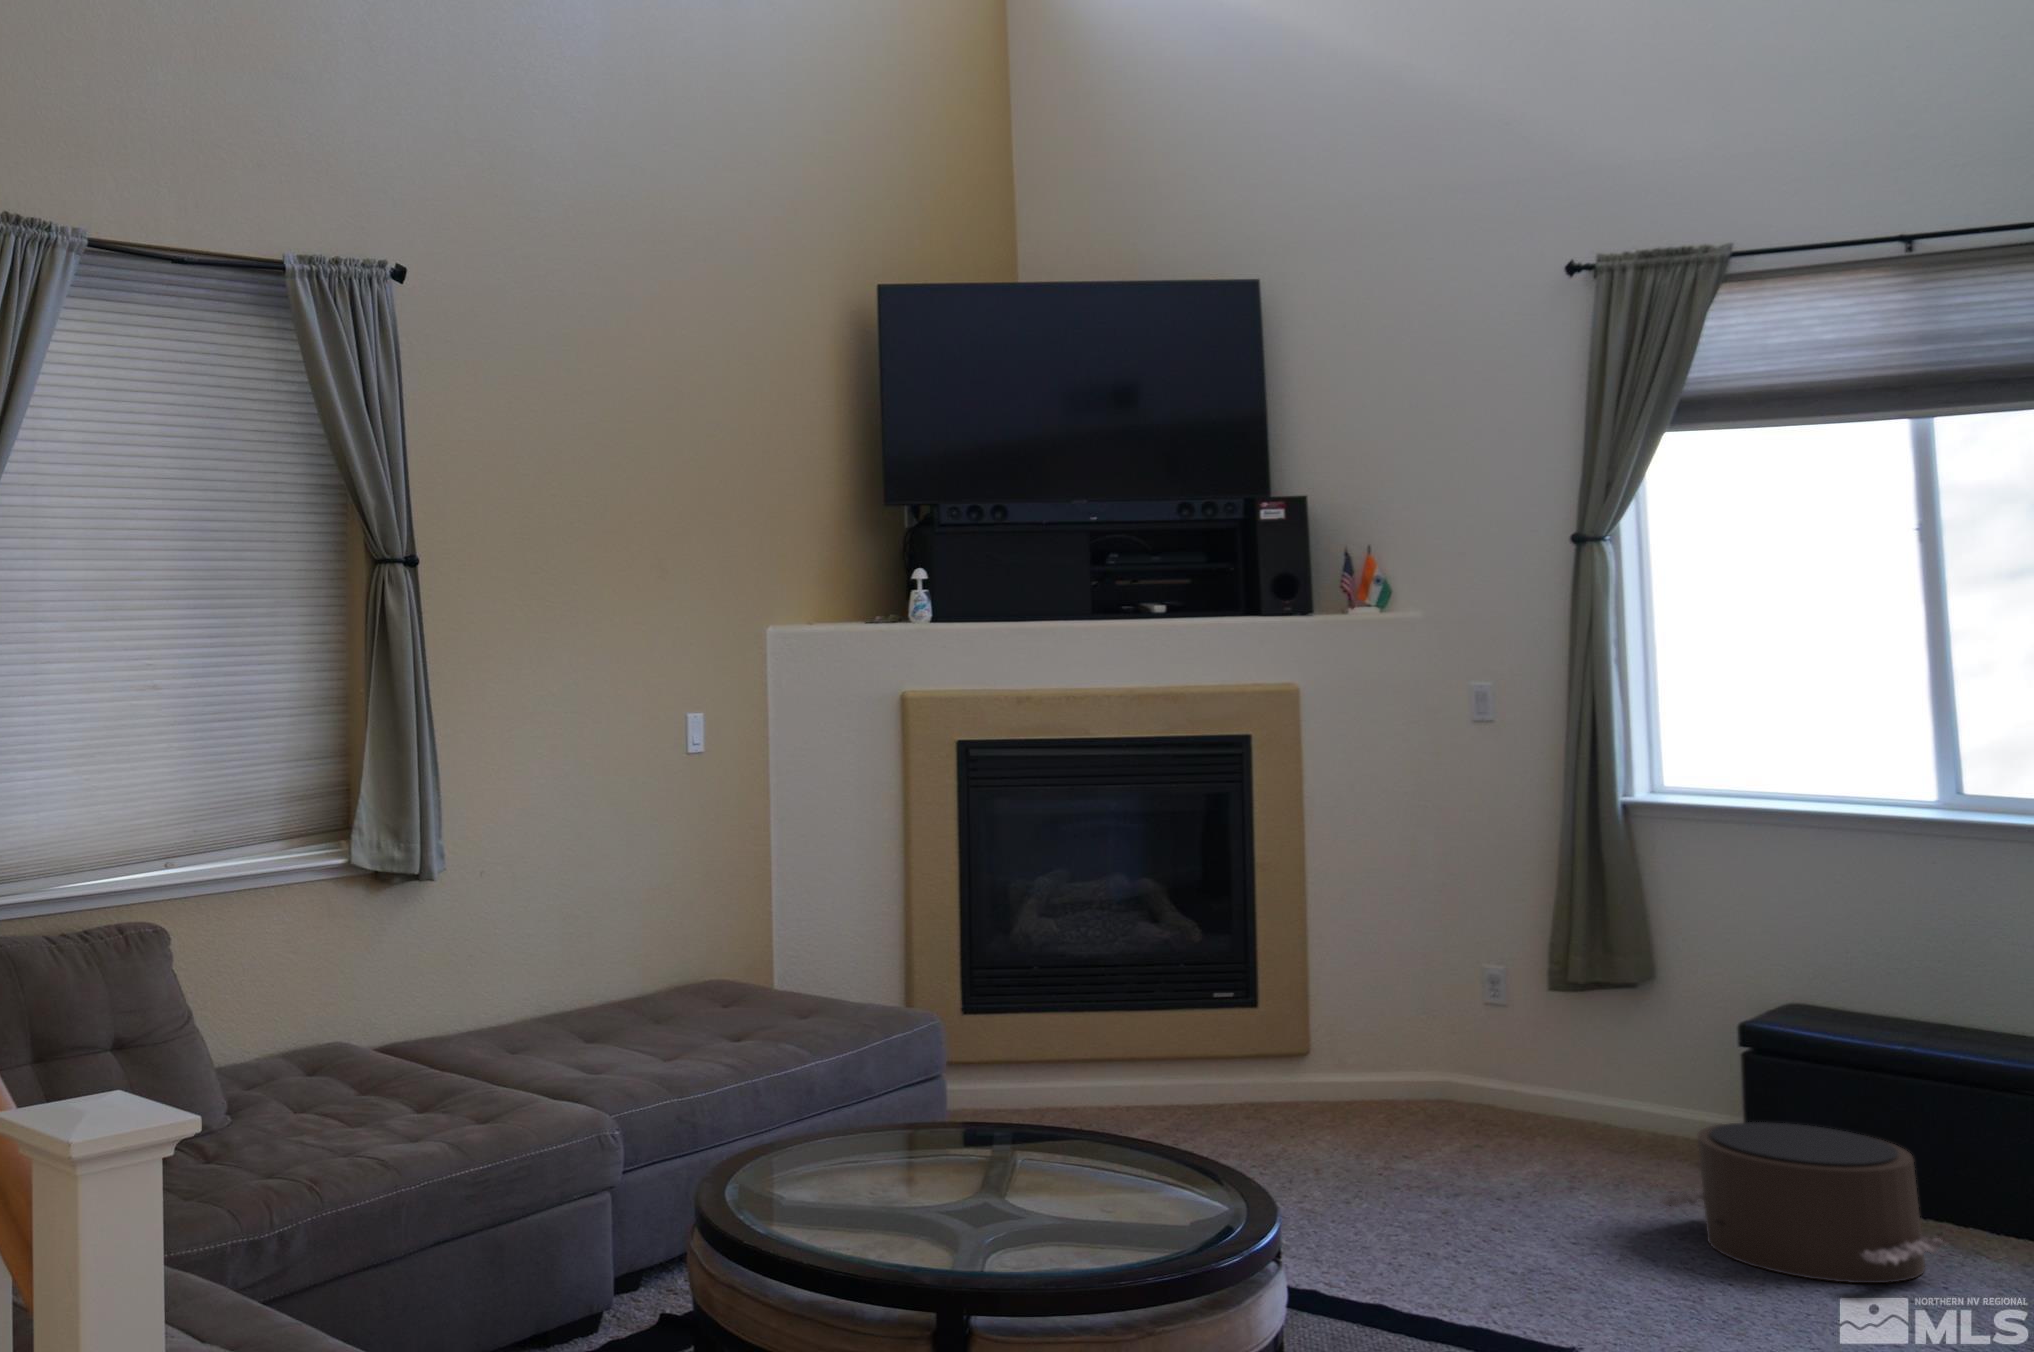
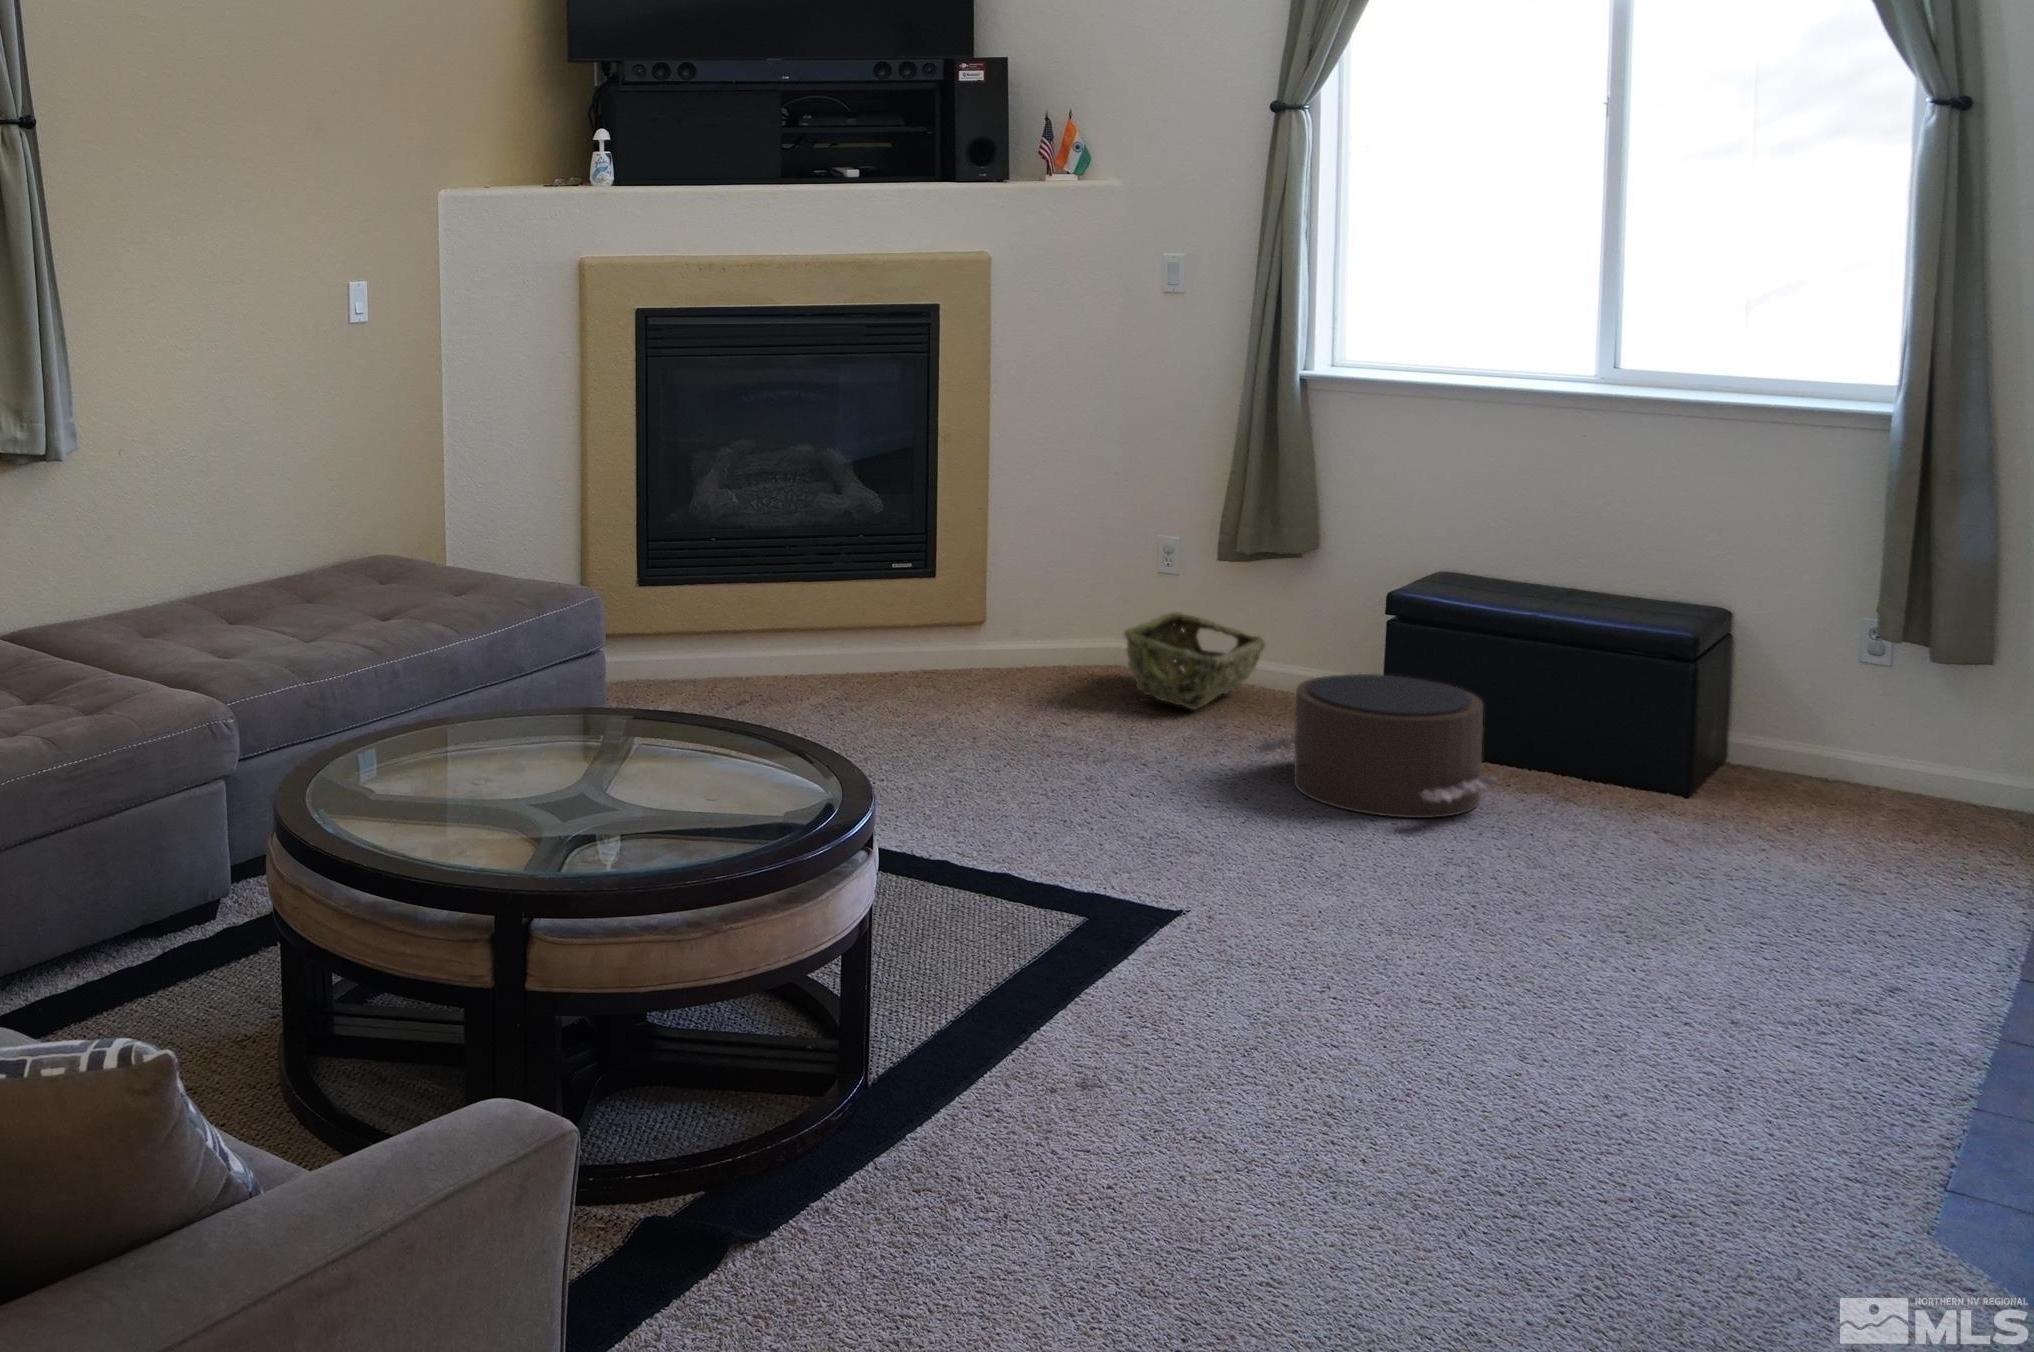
woven basket: none [1485,1058,1638,1163] -> present [1124,612,1265,710]

